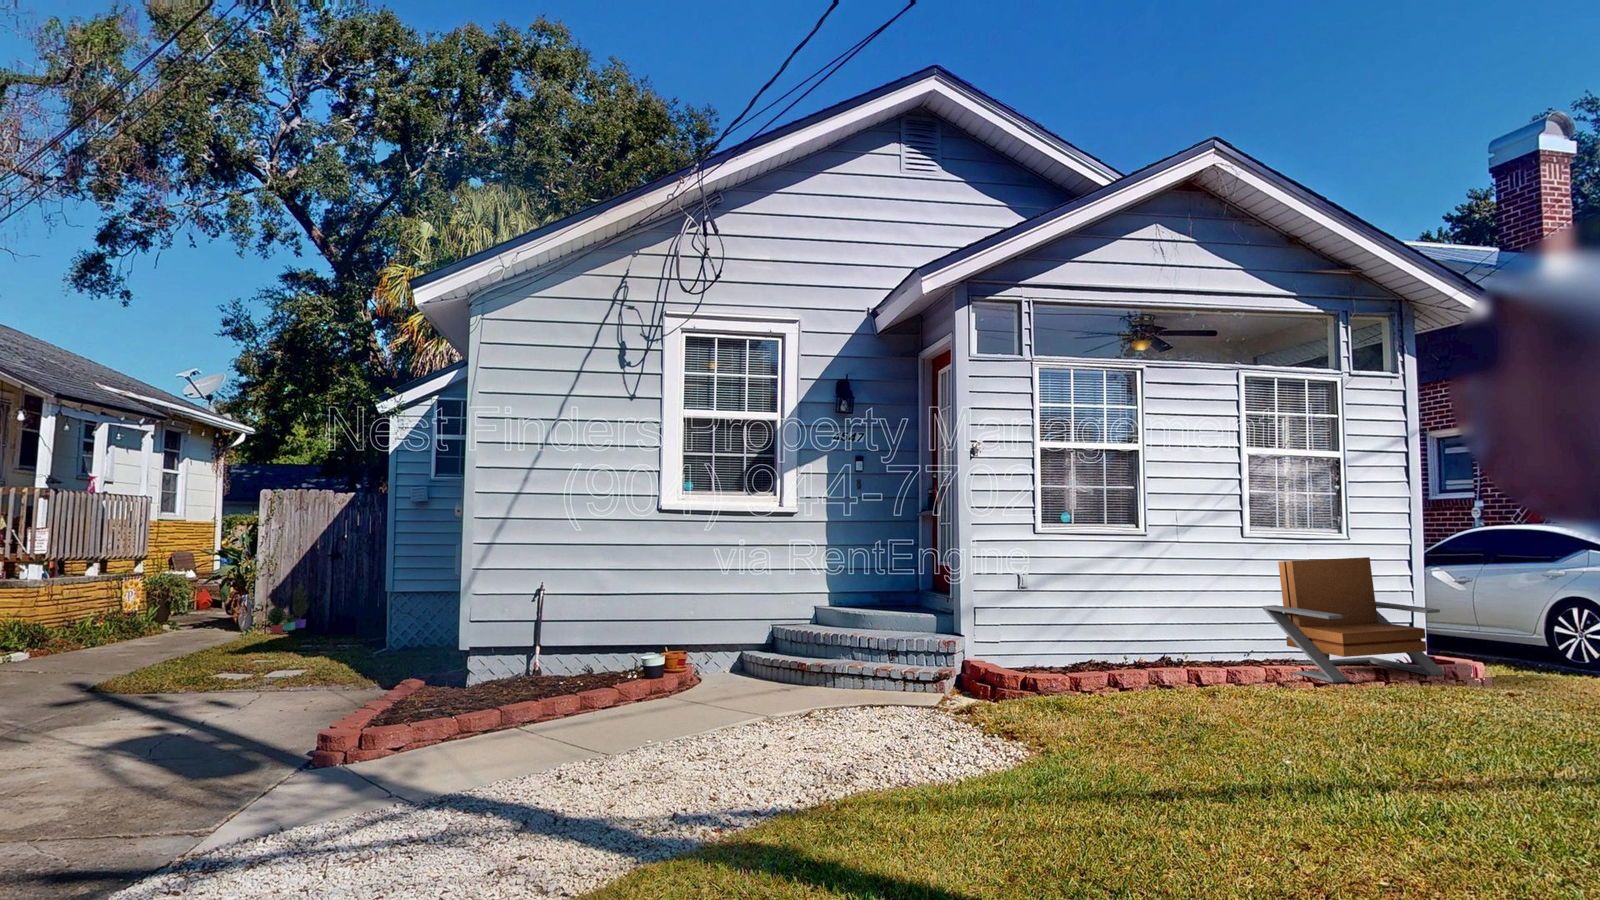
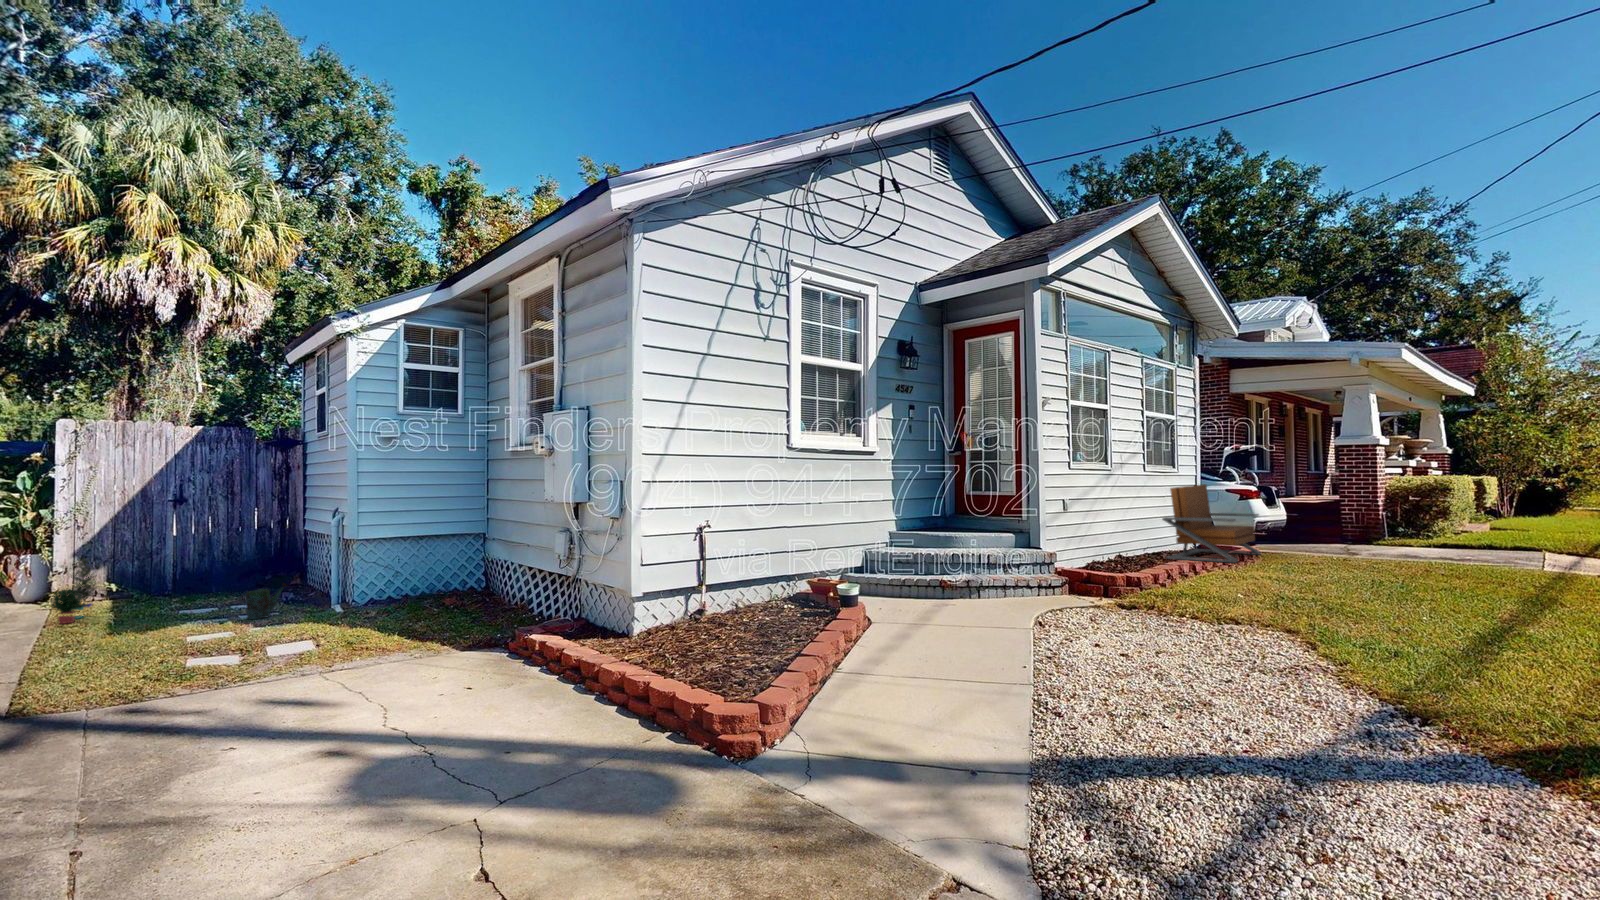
watering can: none [345,614,386,642] -> present [239,583,288,619]

